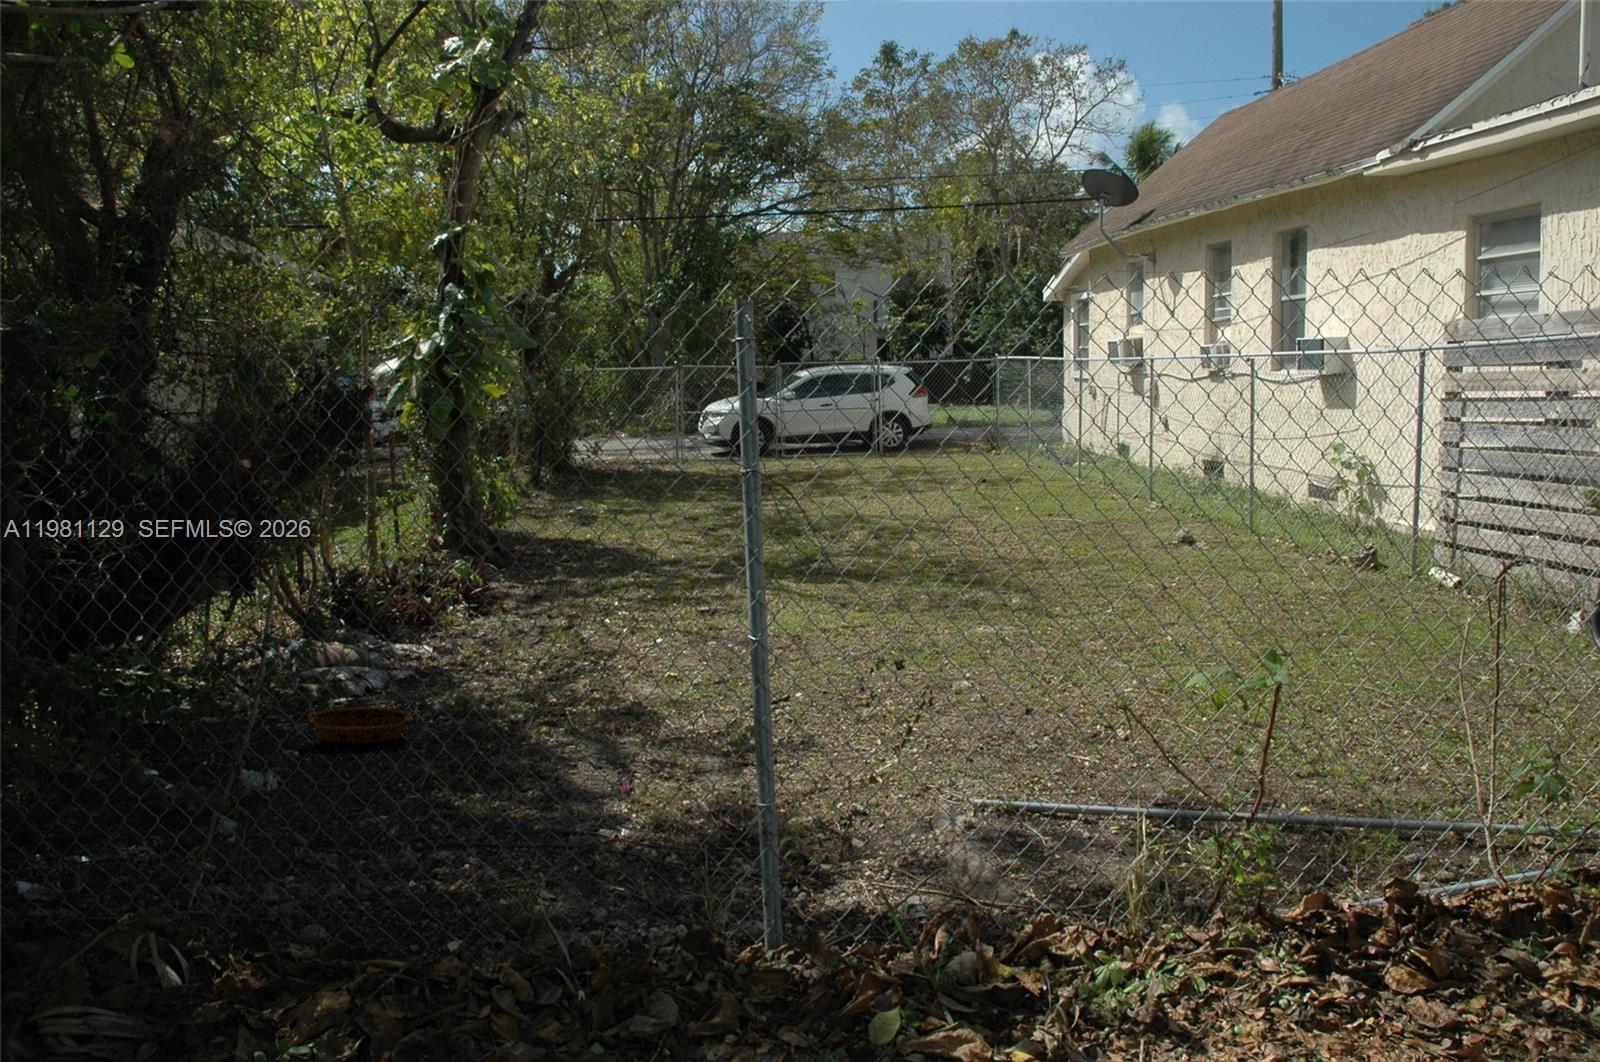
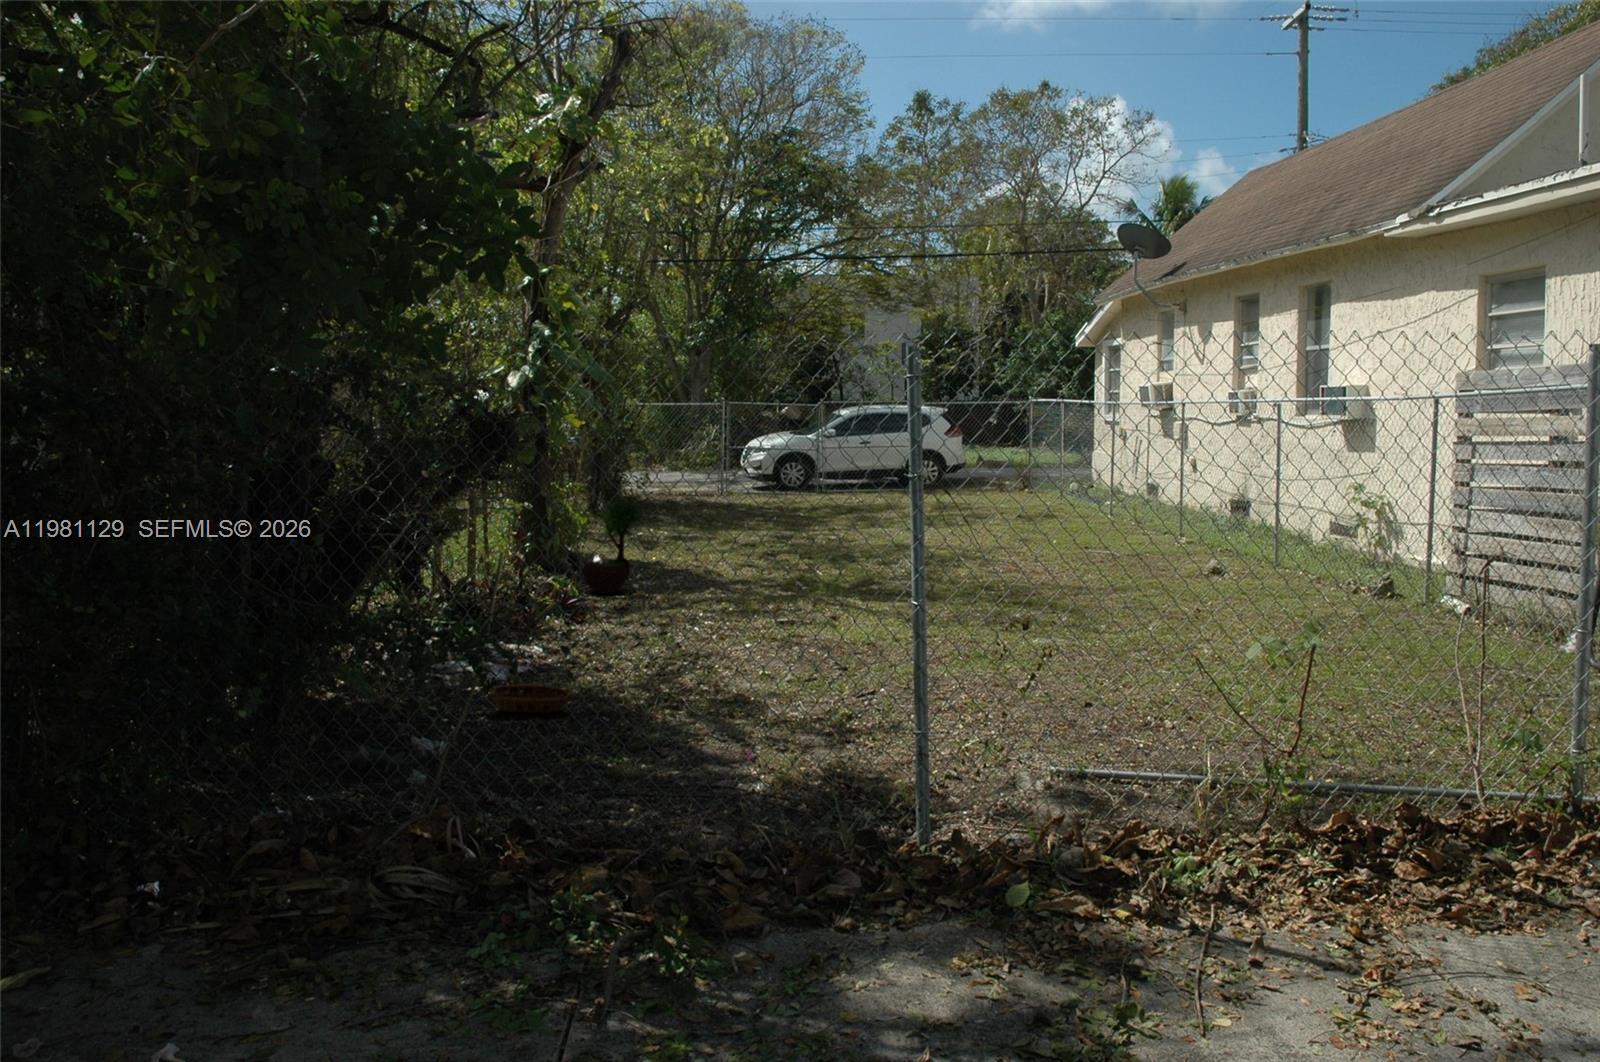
potted tree: none [495,465,561,577] -> present [583,495,644,594]

